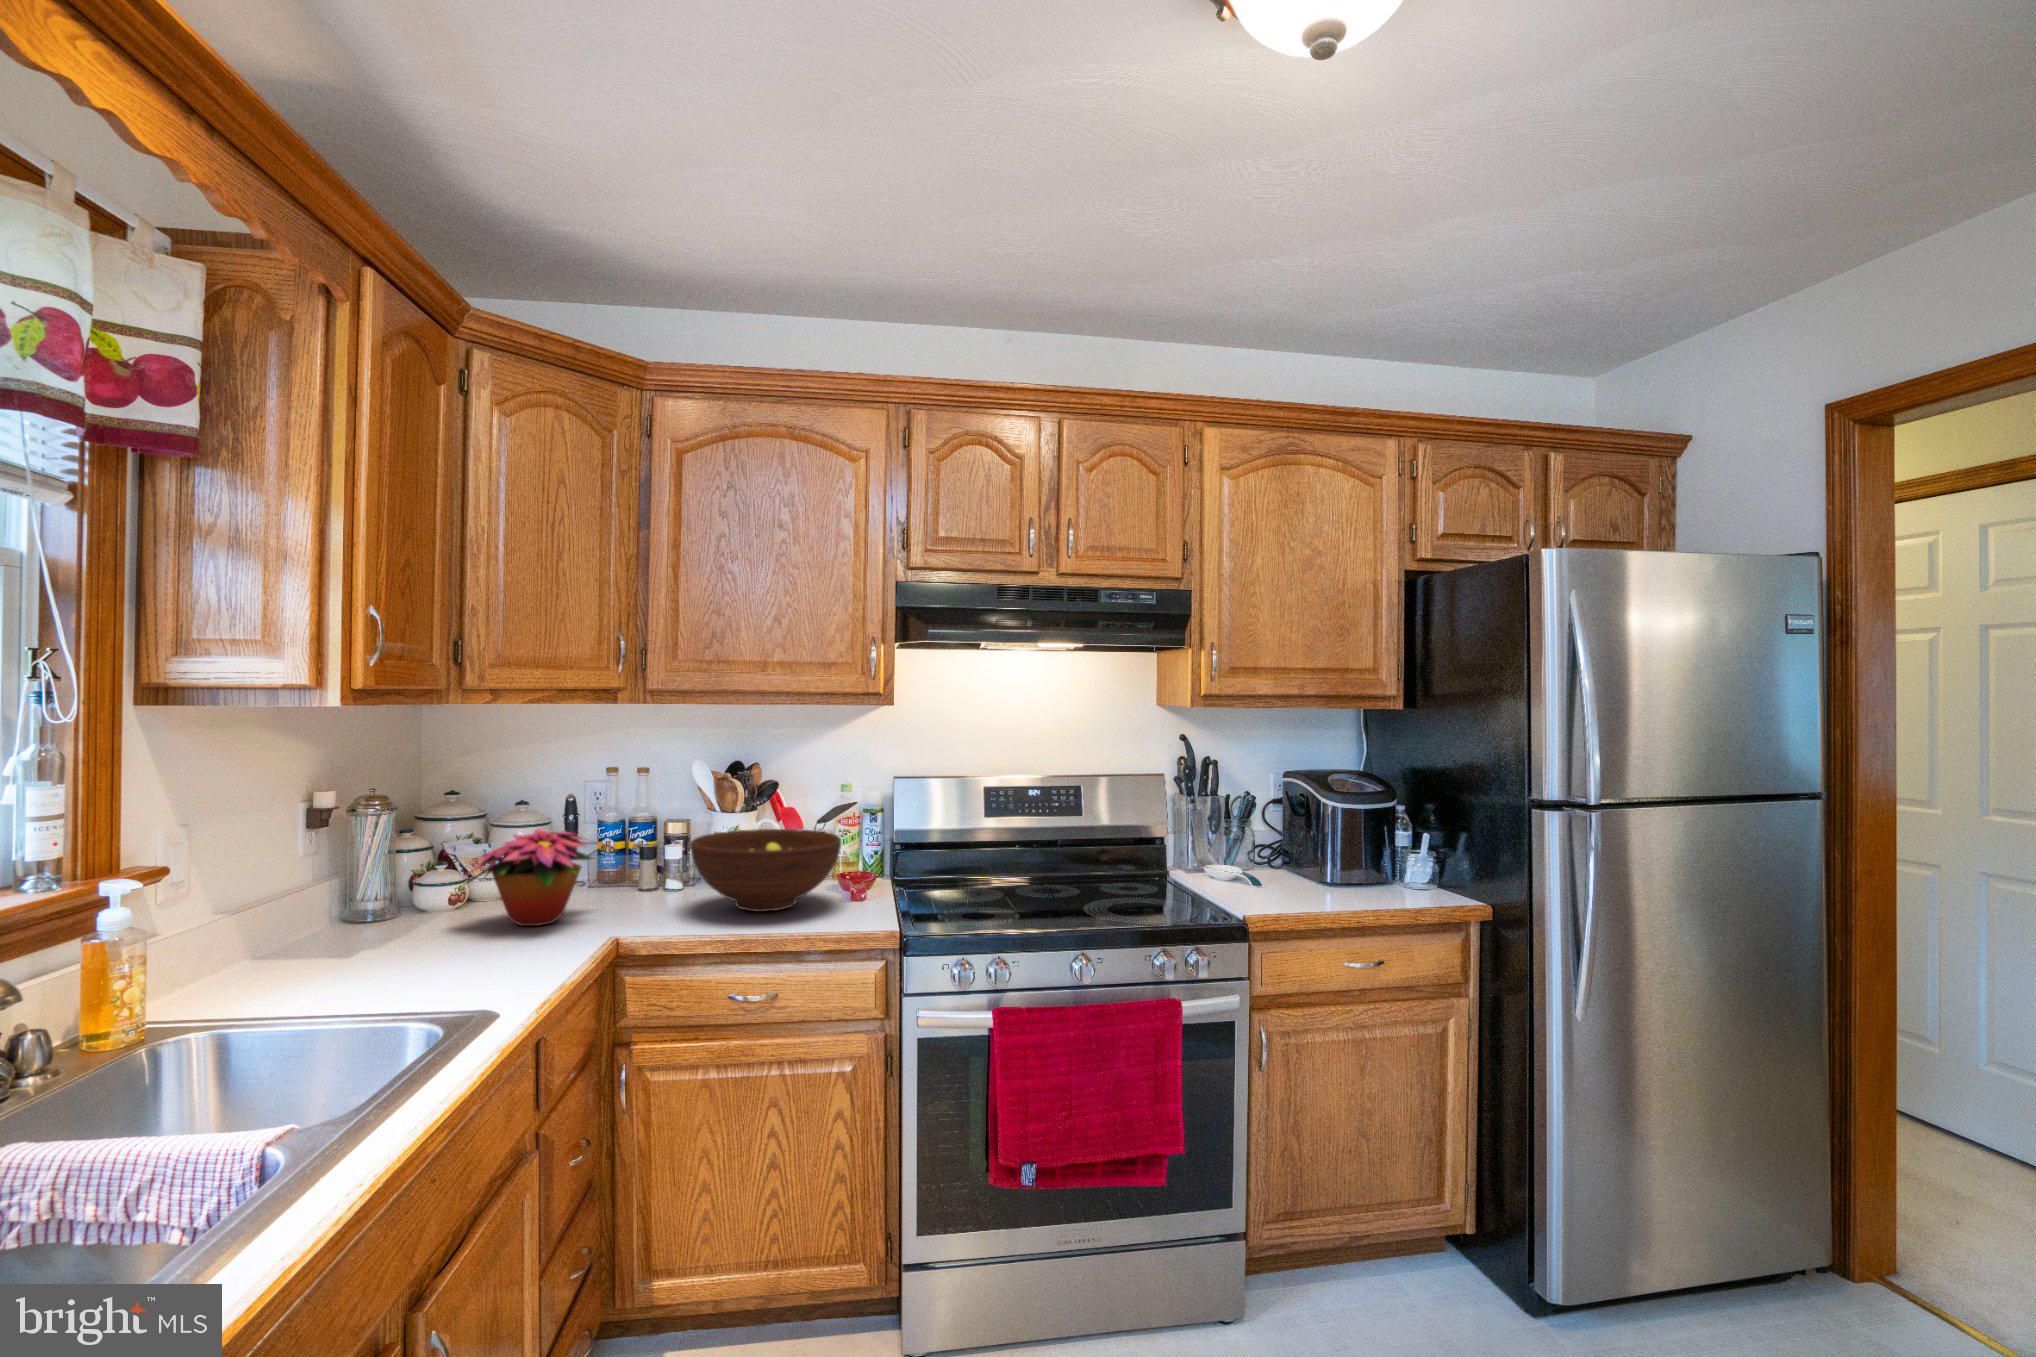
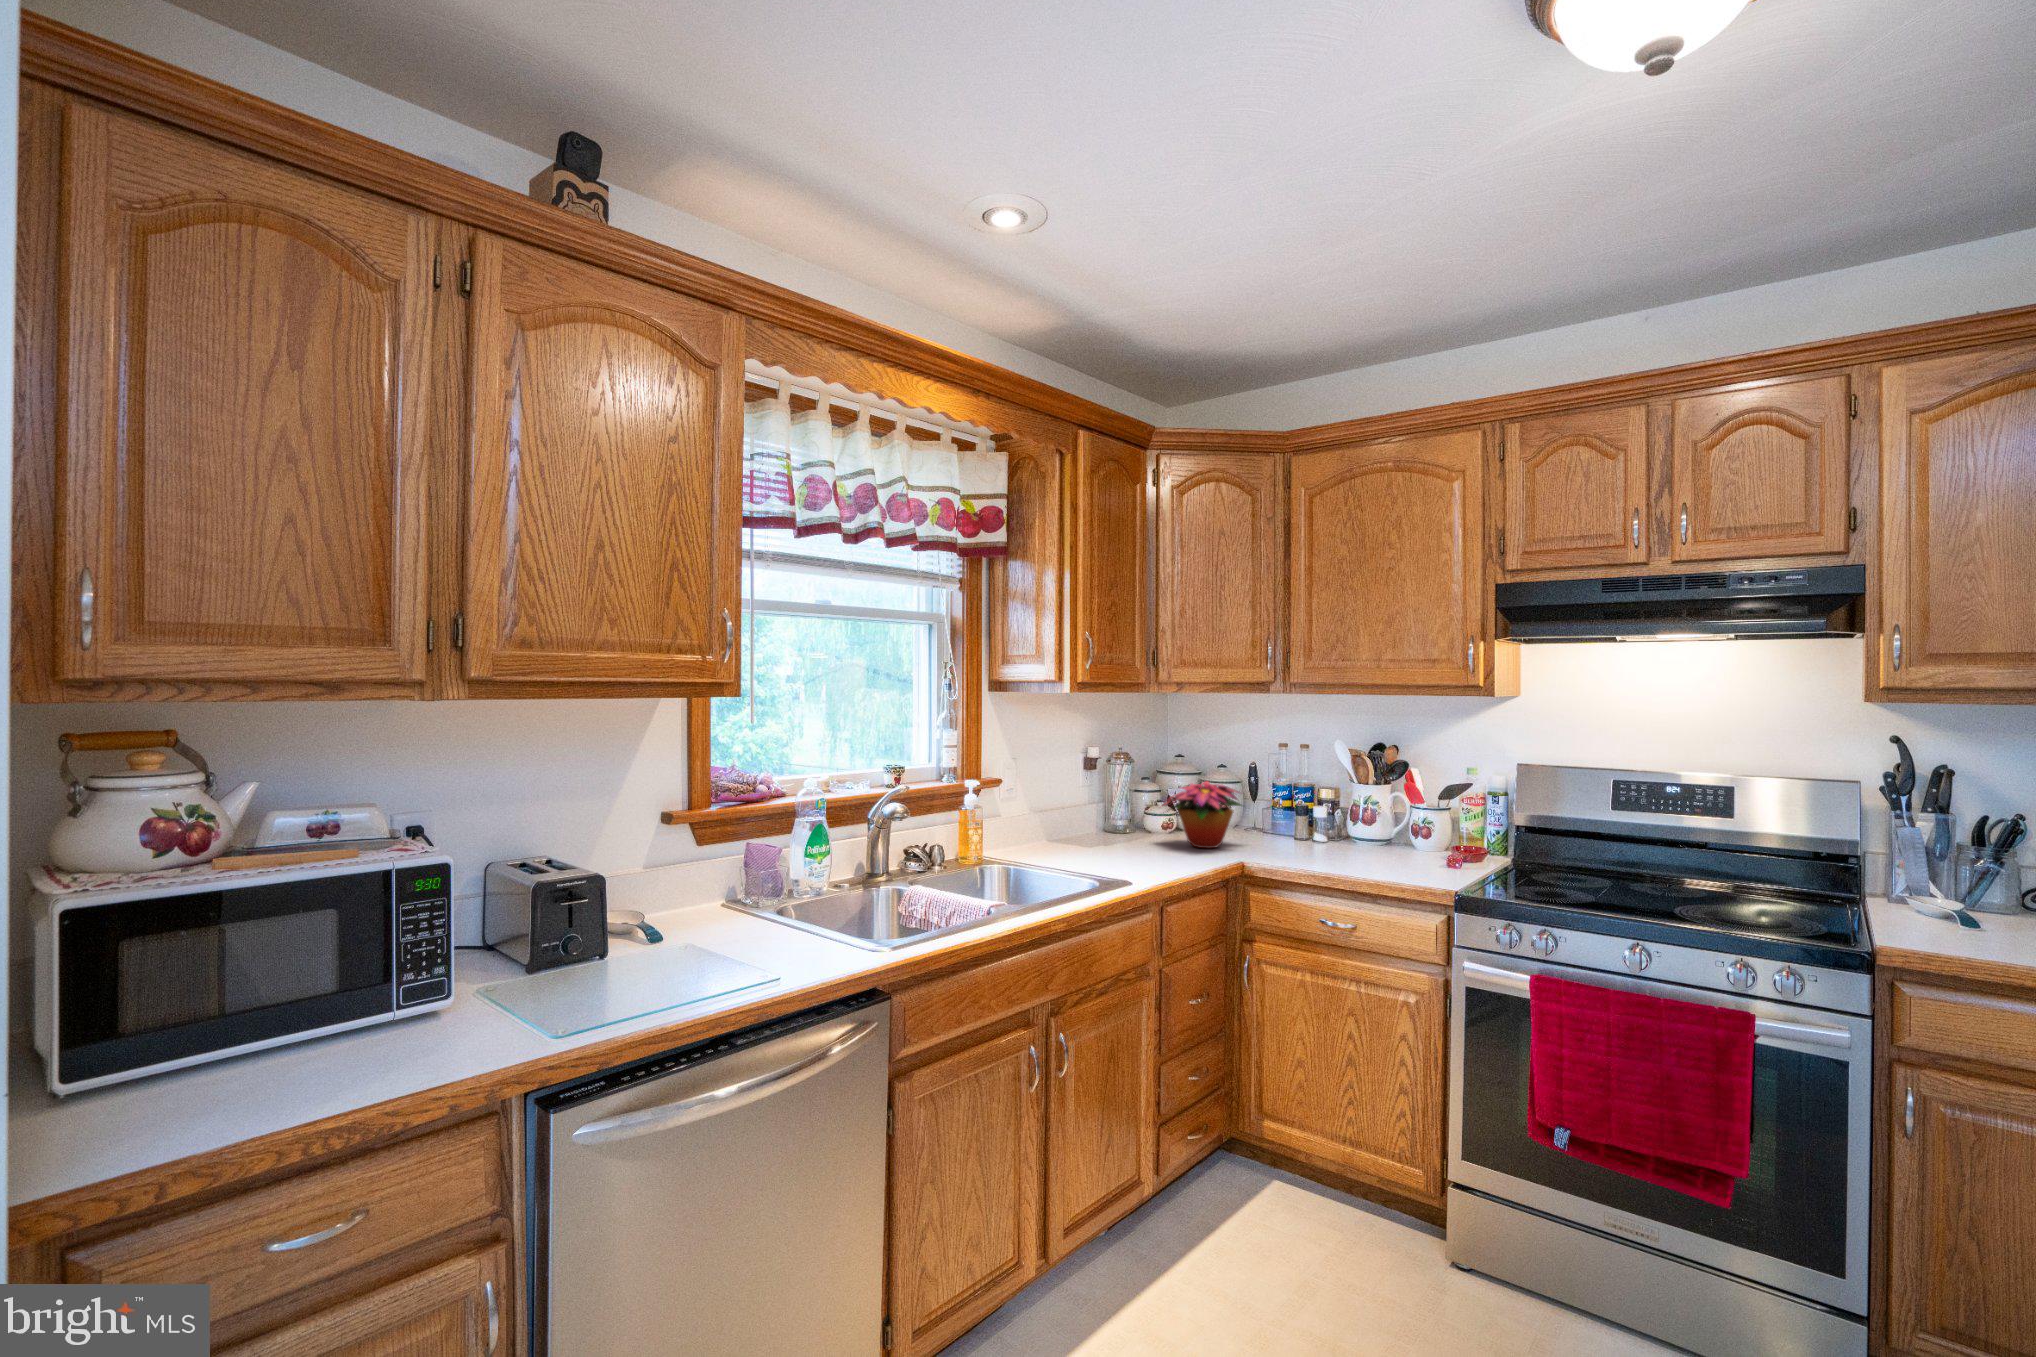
fruit bowl: present [690,829,841,912] -> none [1307,798,1435,864]

